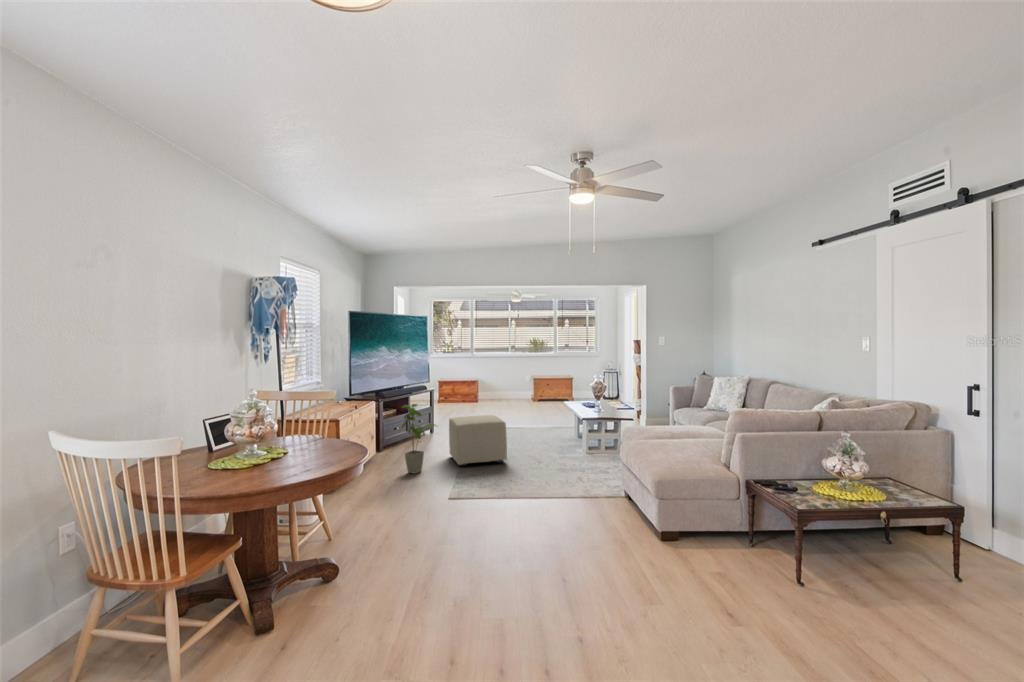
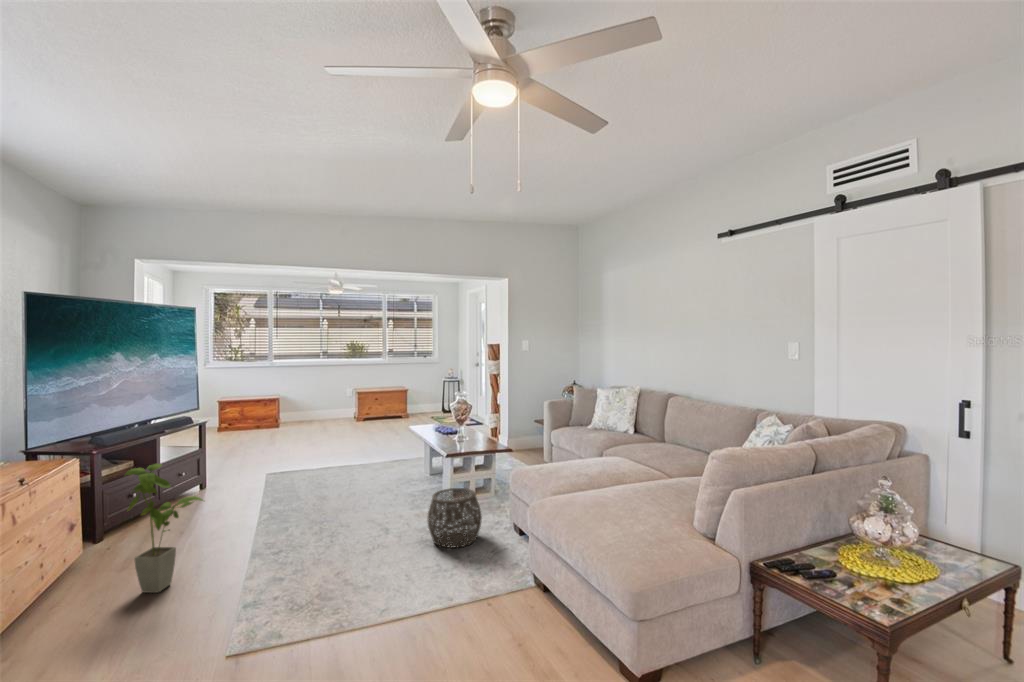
ottoman: present [449,415,507,466] -> none [230,463,333,559]
woven basket: none [564,437,601,474] -> present [427,488,482,548]

